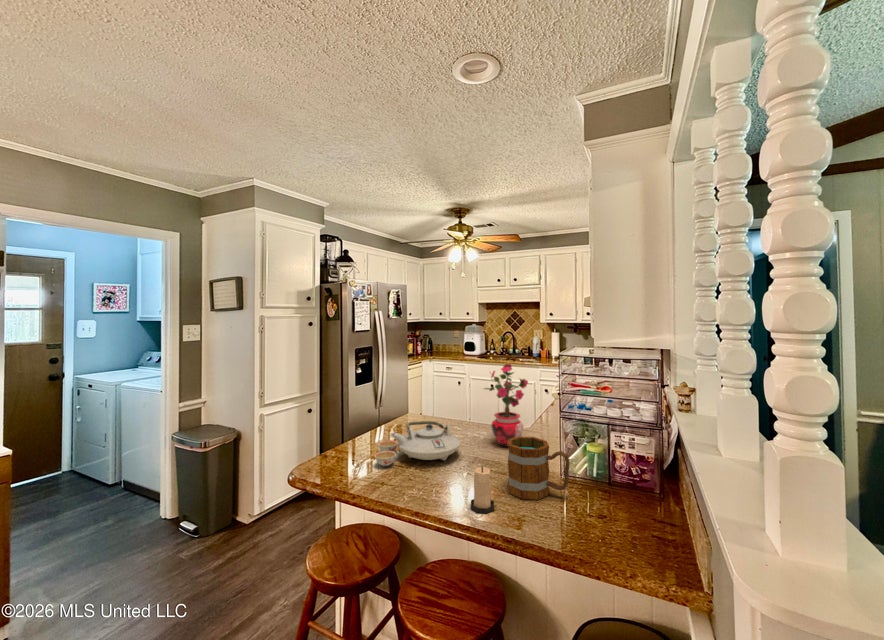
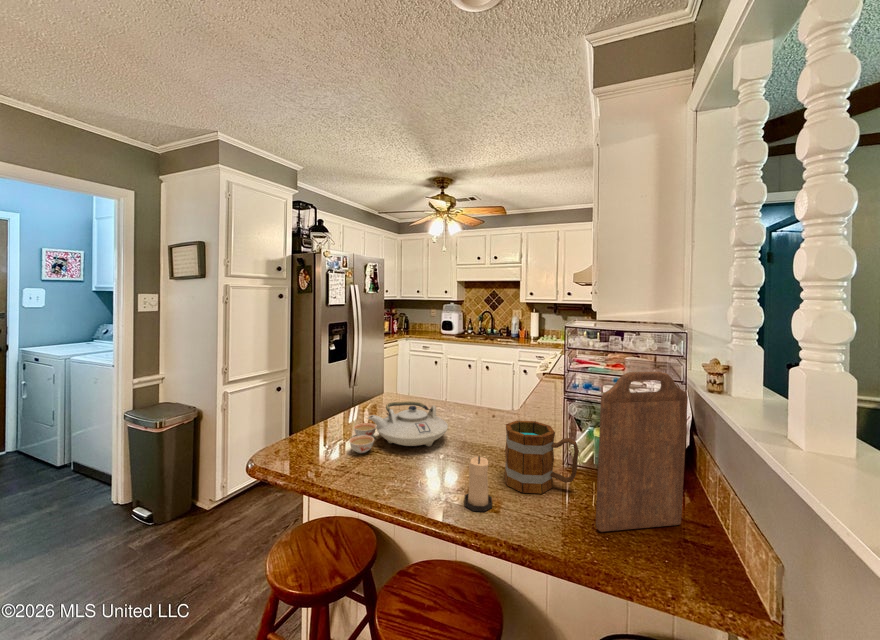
potted plant: present [484,364,528,447] -> none [472,339,522,430]
cutting board: none [579,393,655,529] -> present [596,371,688,532]

